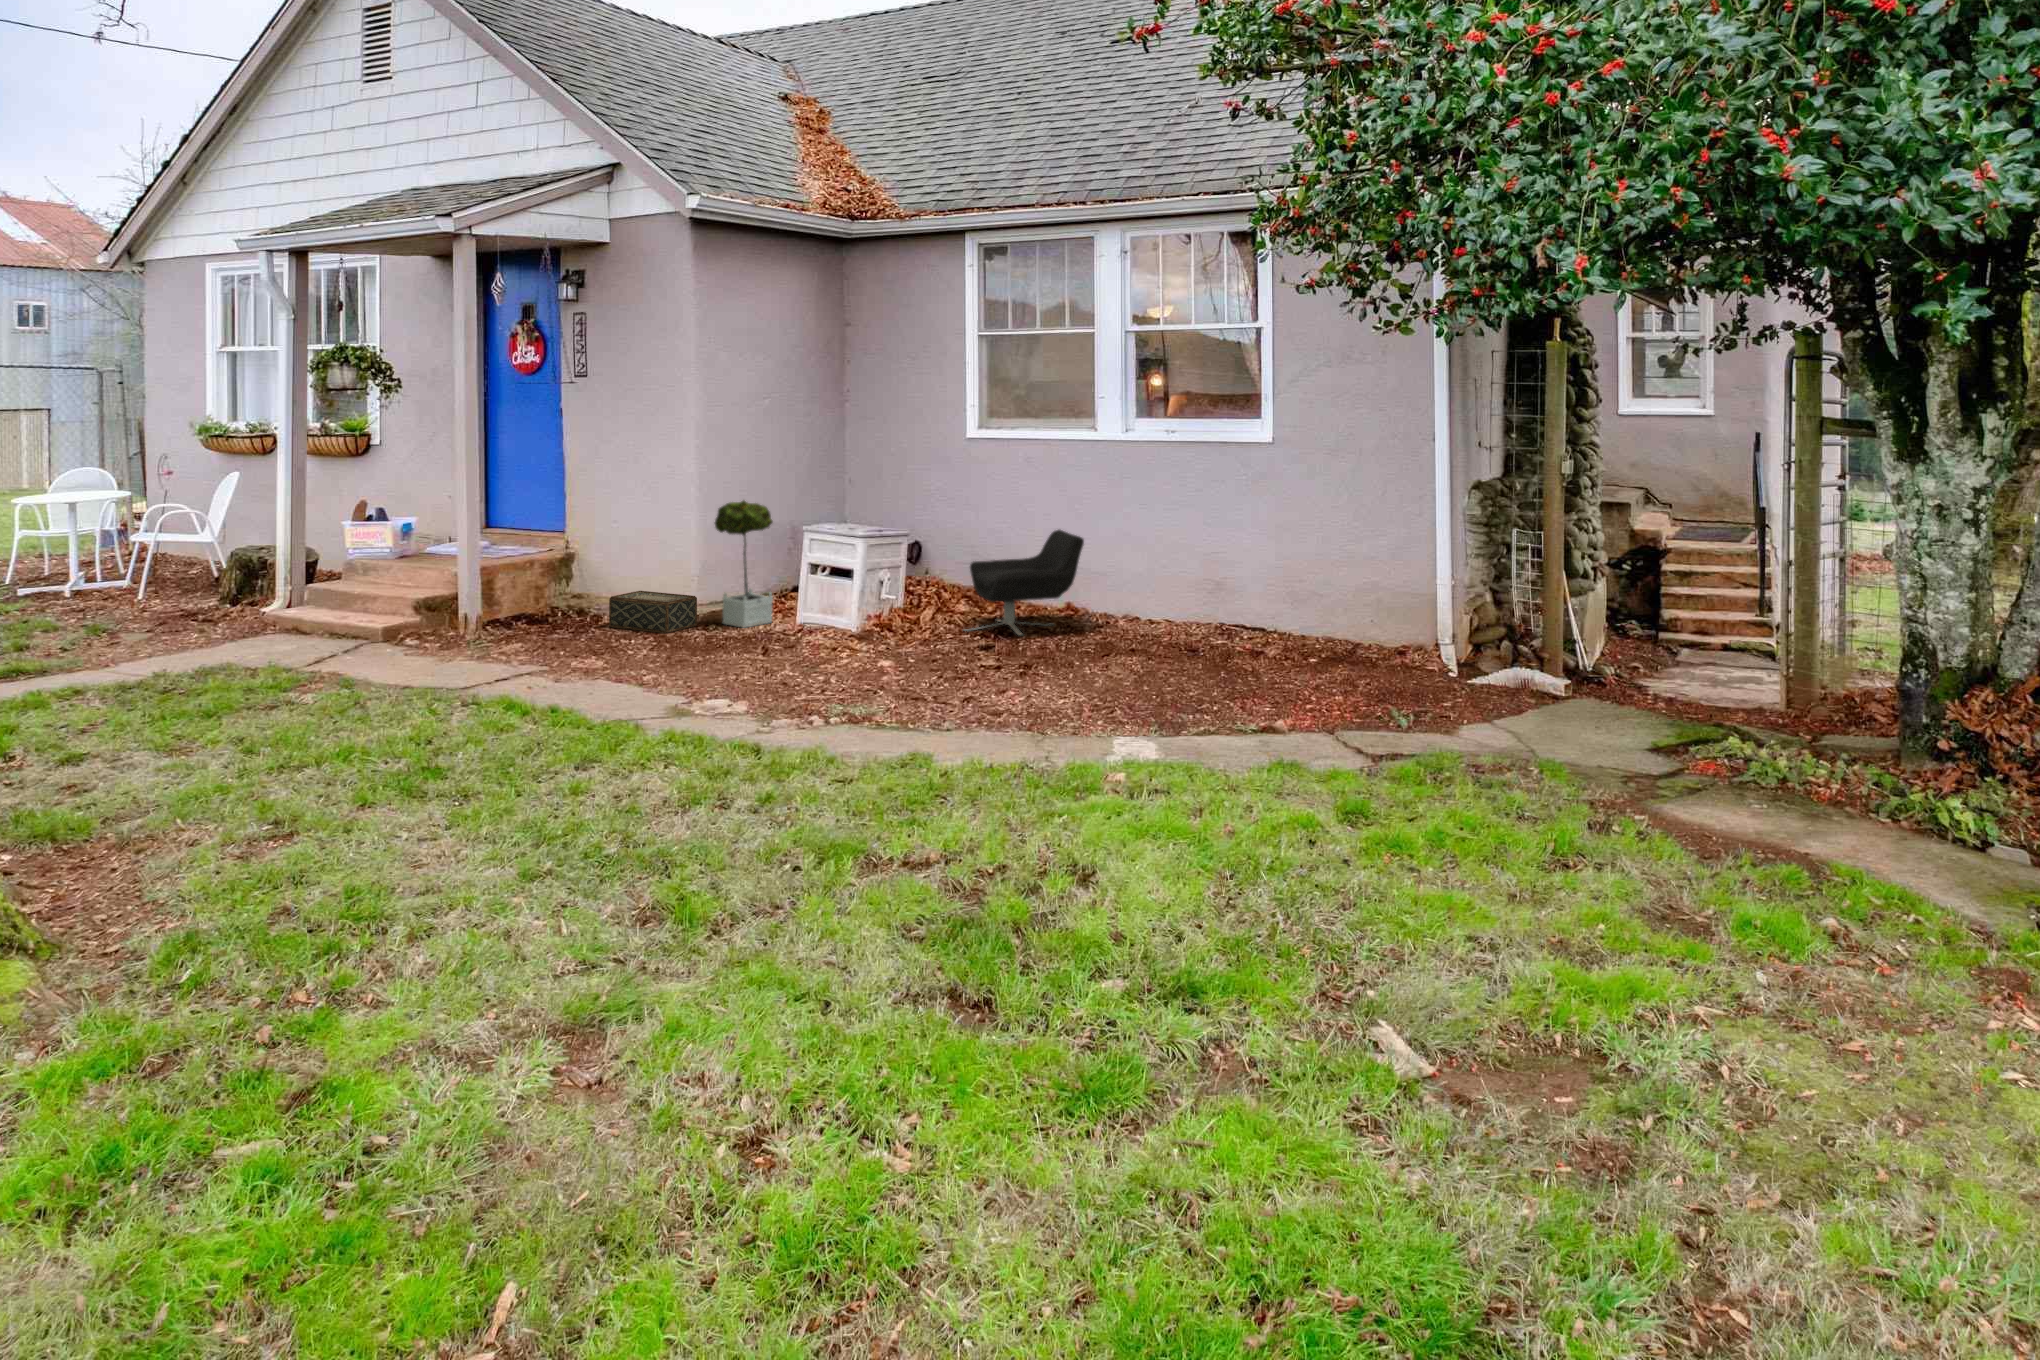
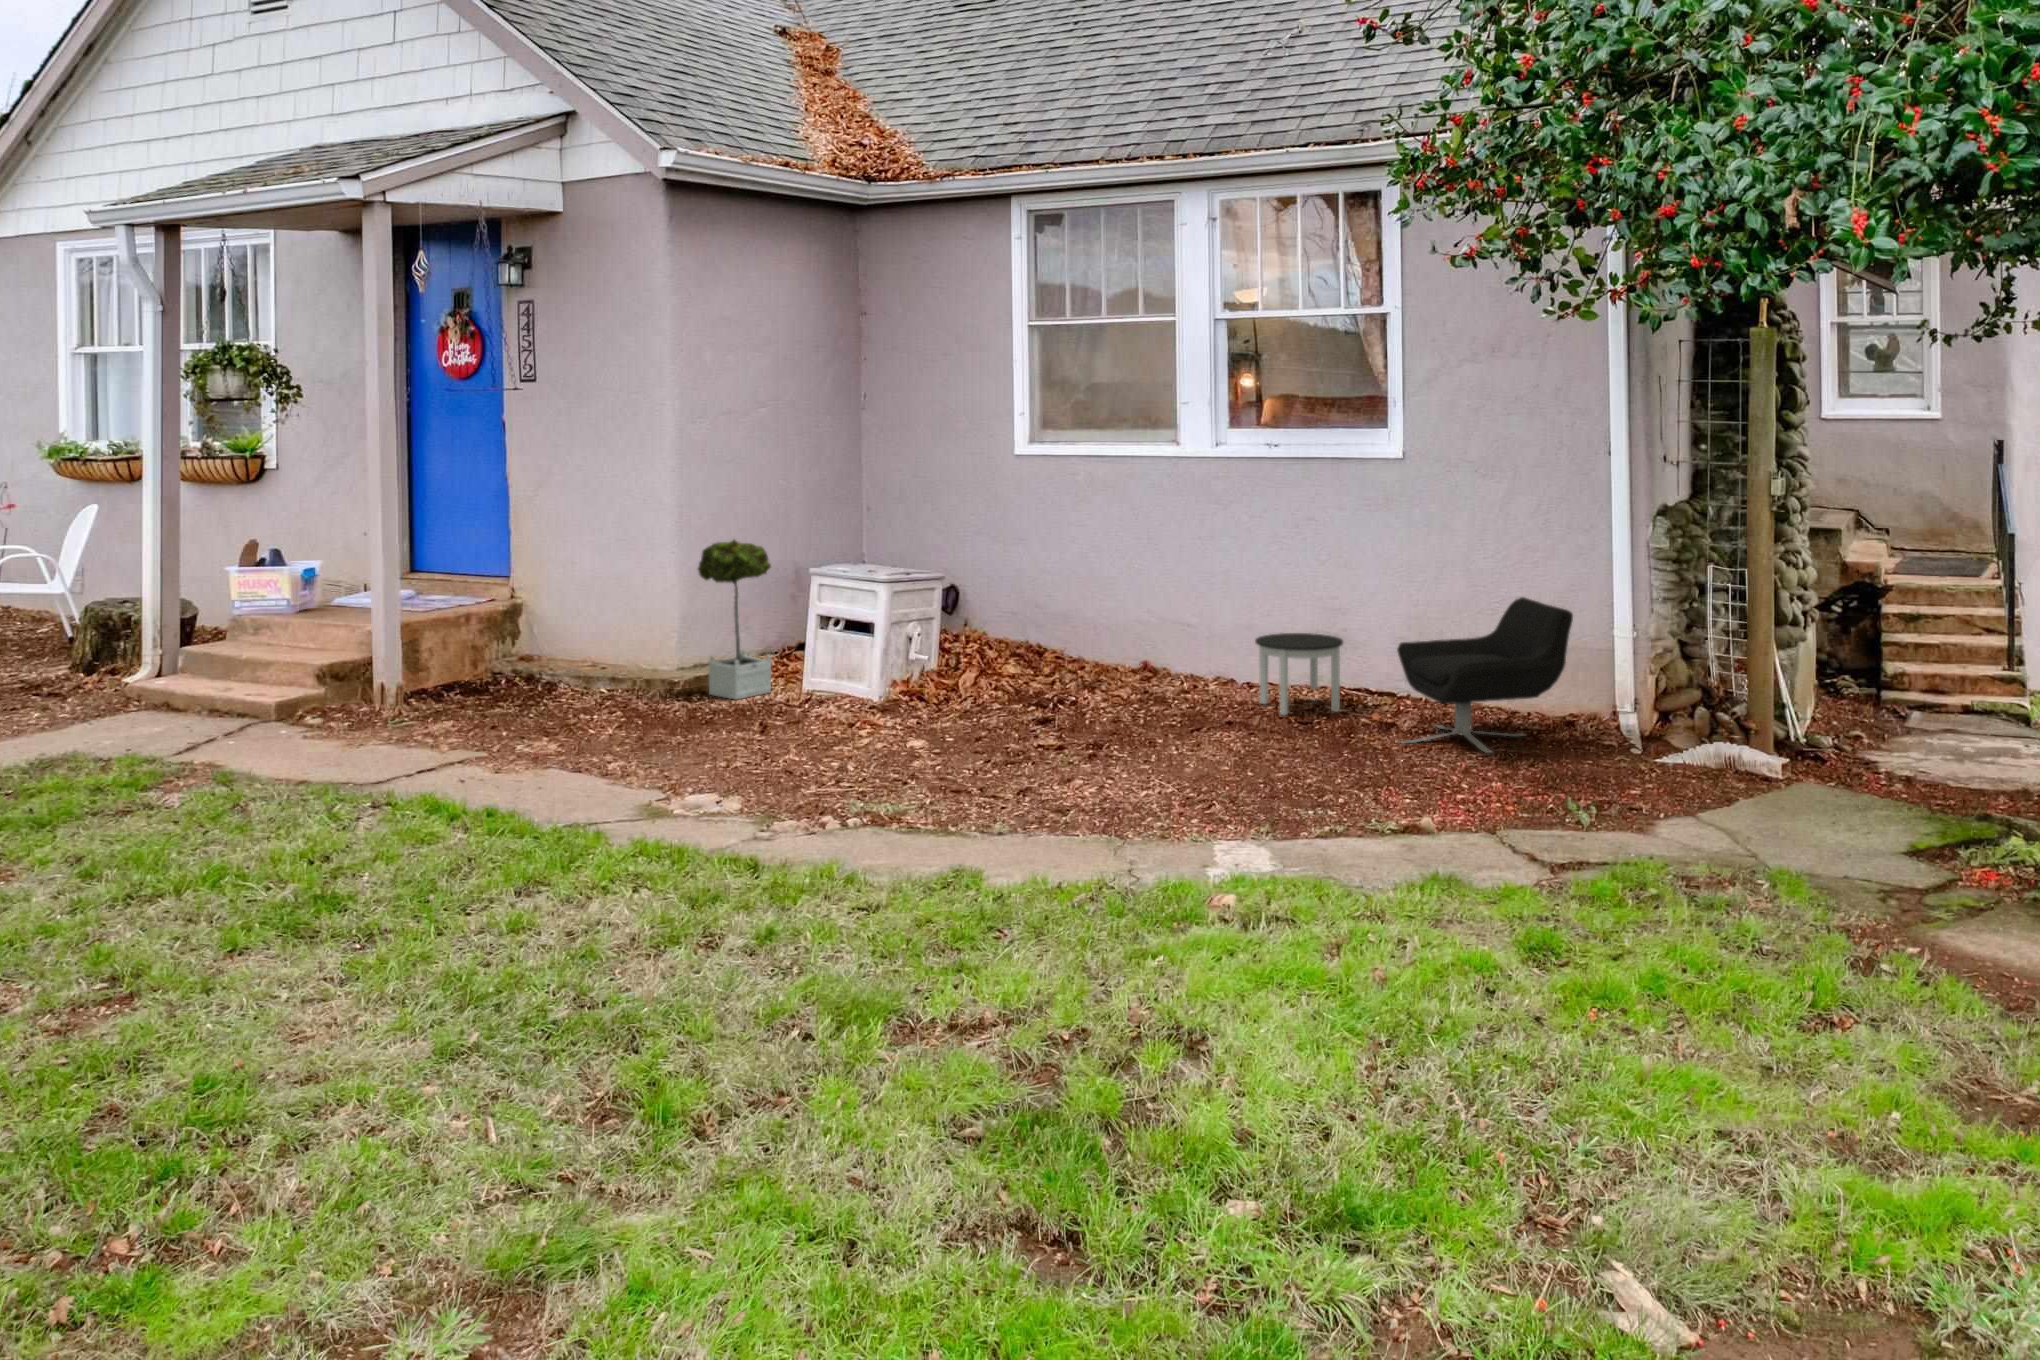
lounge chair: present [970,530,1084,636] -> present [1397,597,1573,753]
round table: none [1158,579,1228,644] -> present [1255,633,1343,715]
woven basket: present [609,591,697,633] -> none [566,654,677,708]

